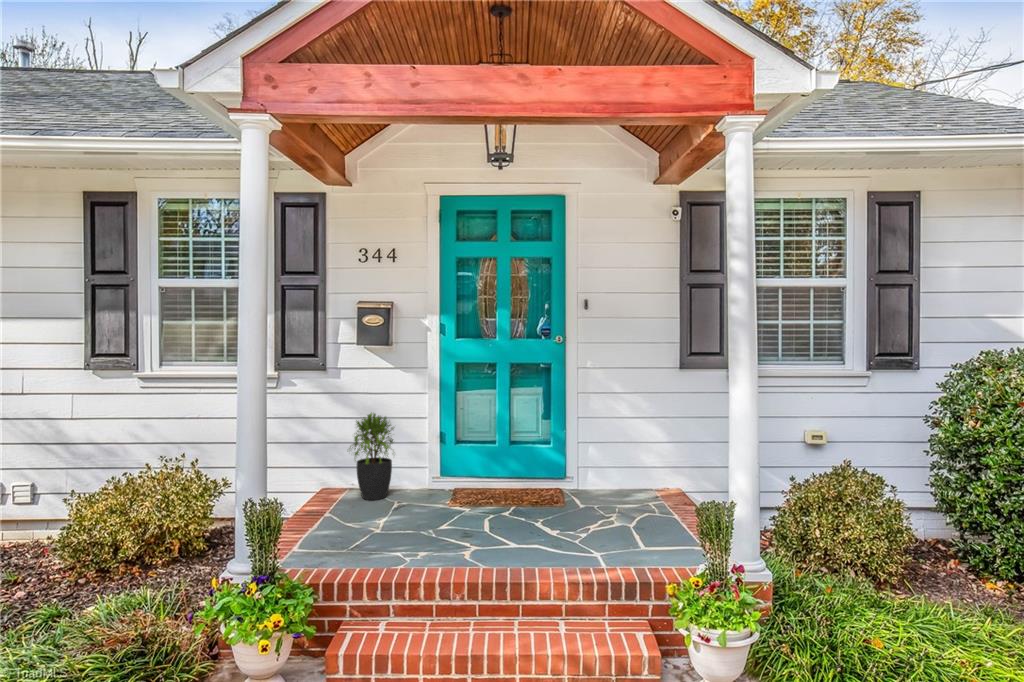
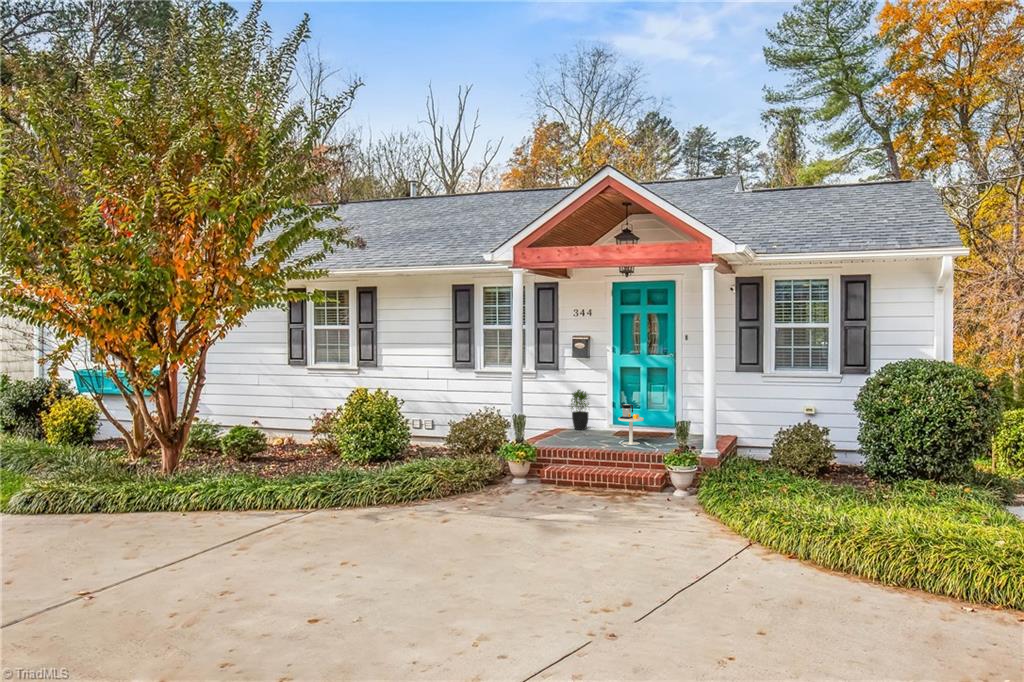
side table: none [477,455,538,558] -> present [618,404,644,445]

